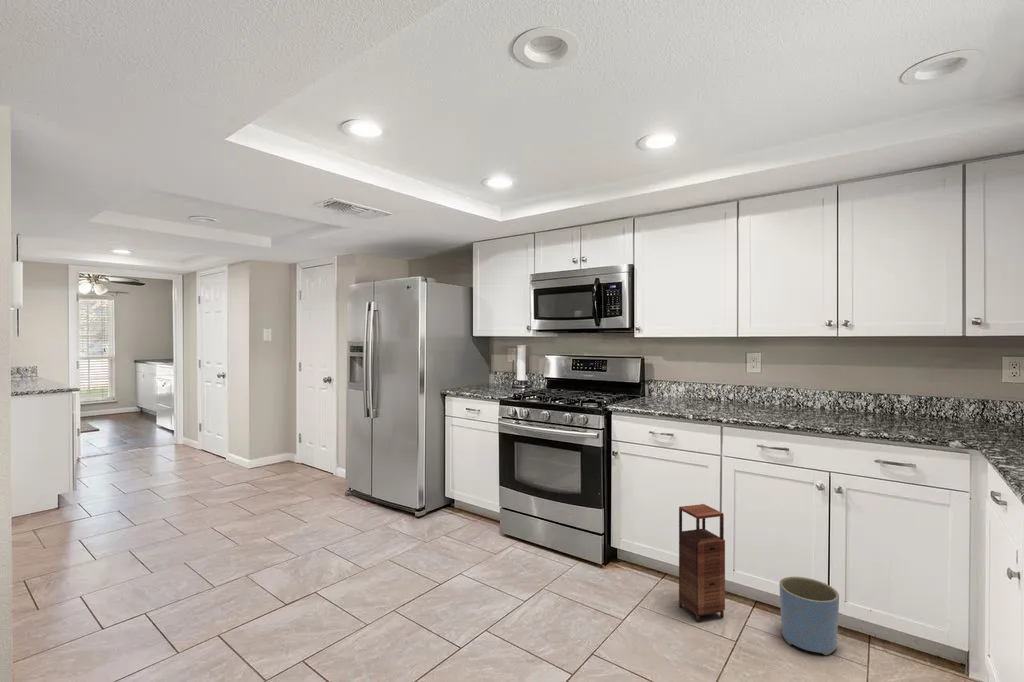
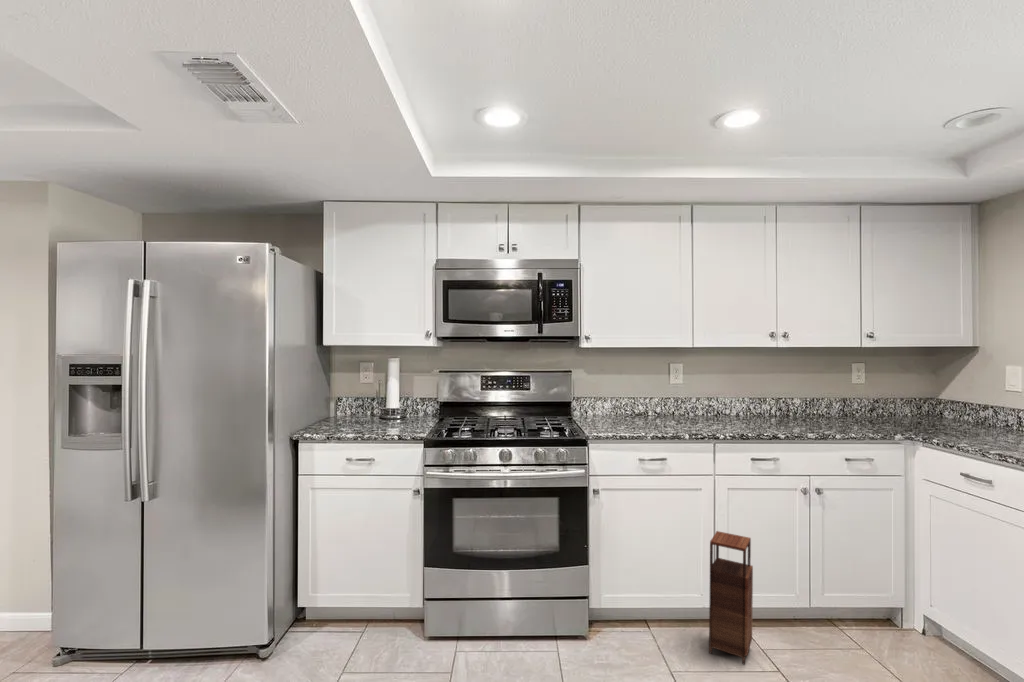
planter: present [779,577,839,655] -> none [791,580,849,653]

